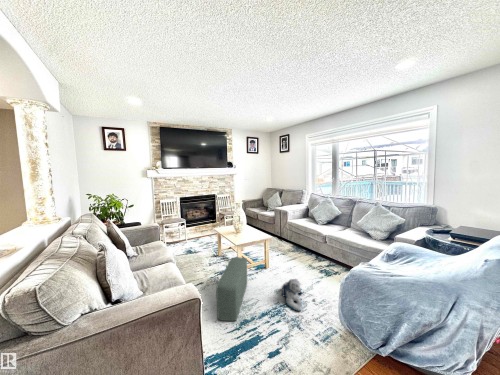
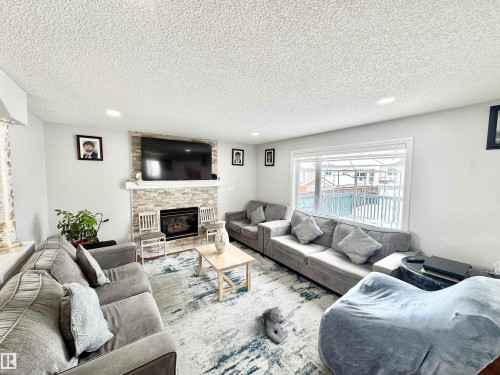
pouf: present [216,257,247,321] -> none [194,283,228,358]

